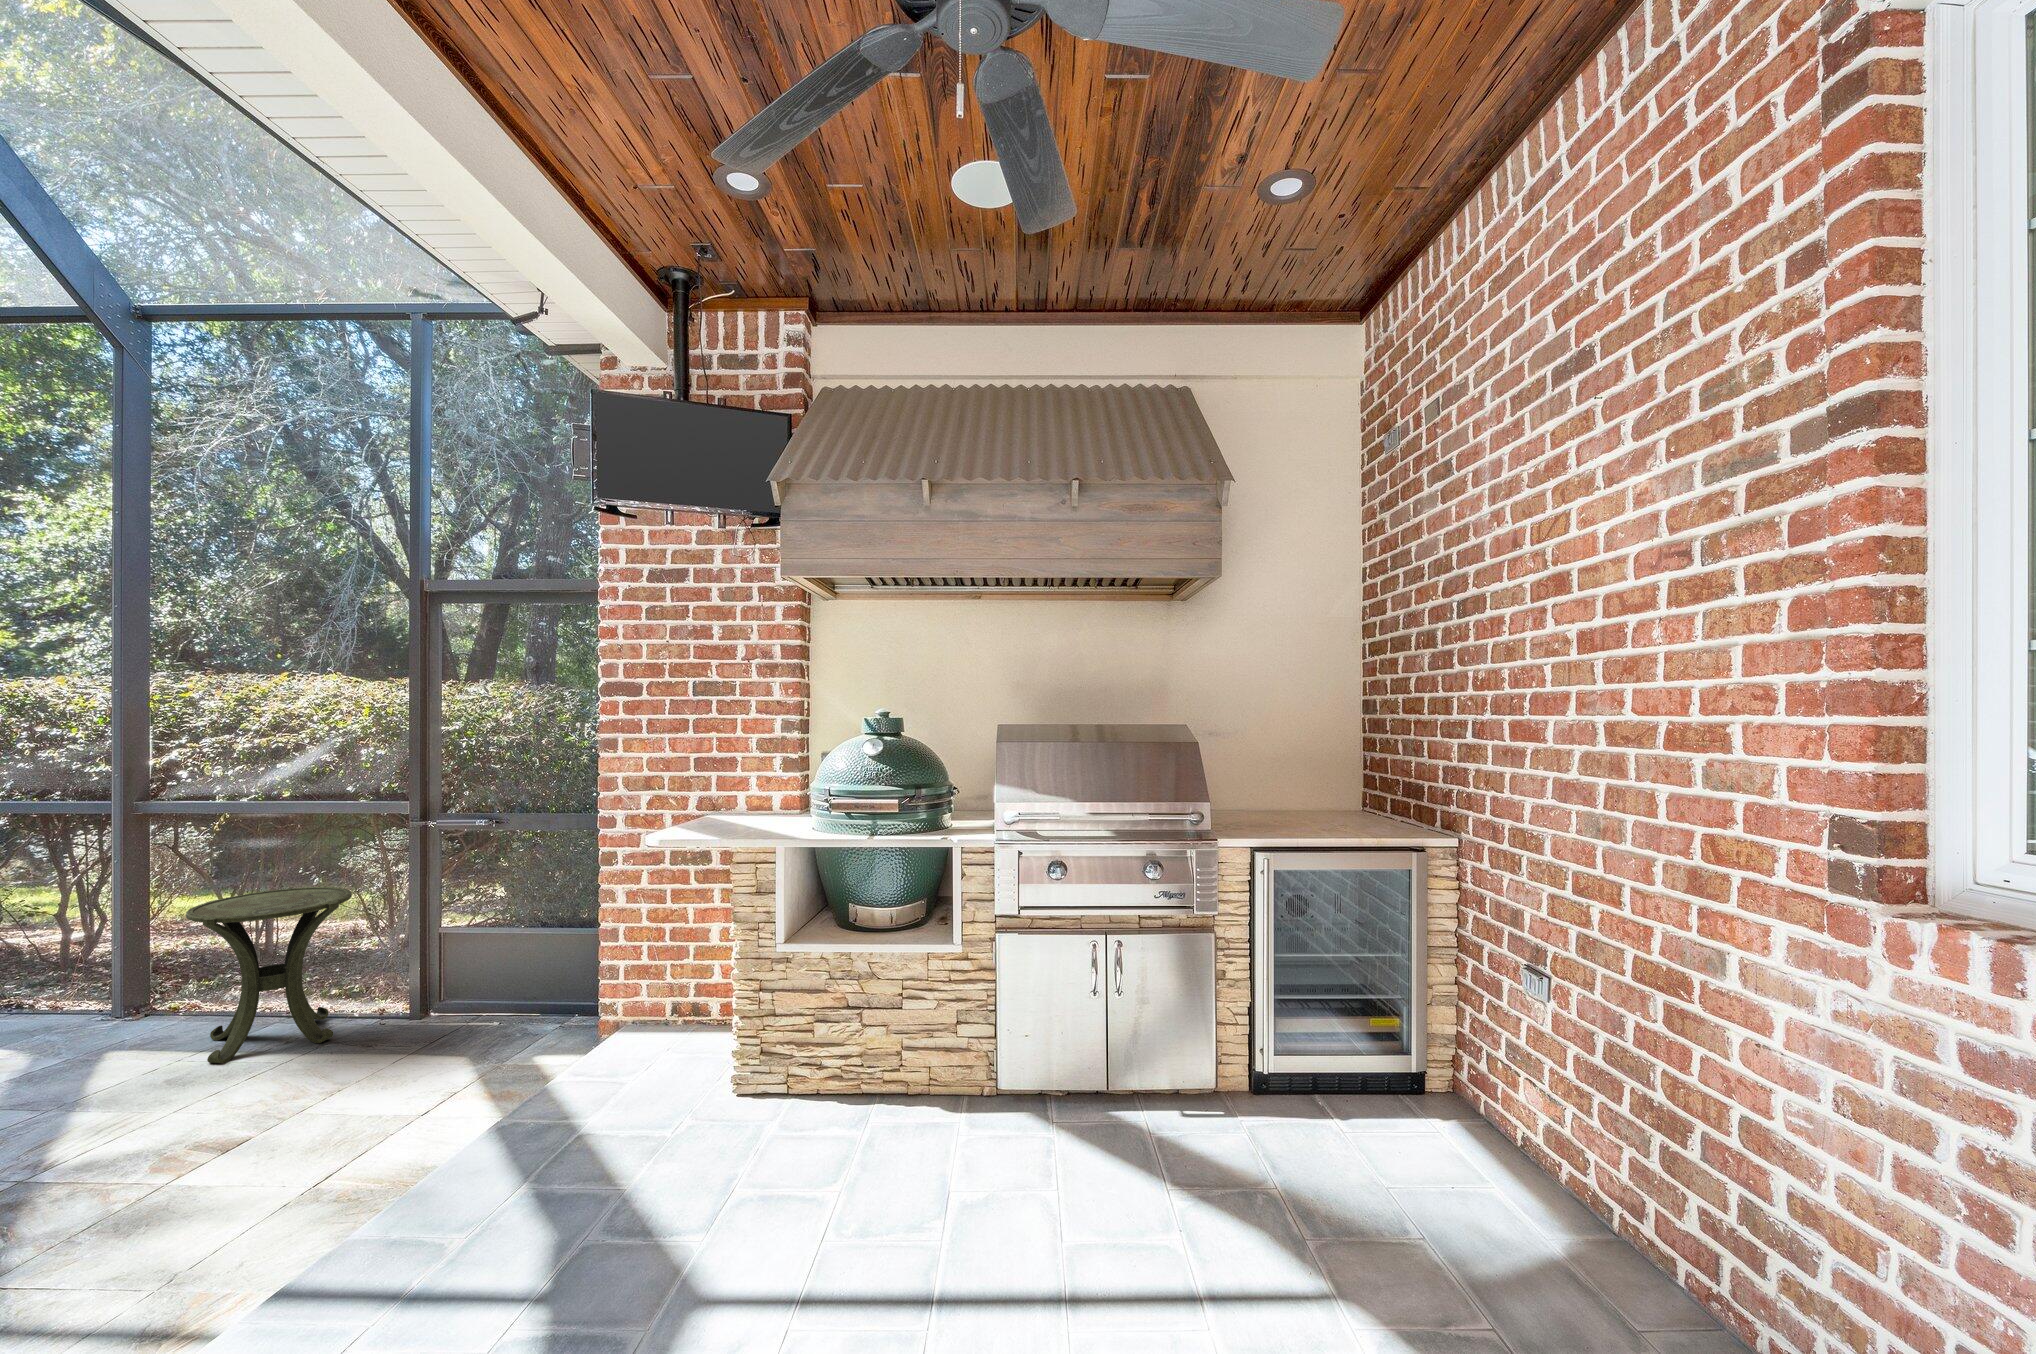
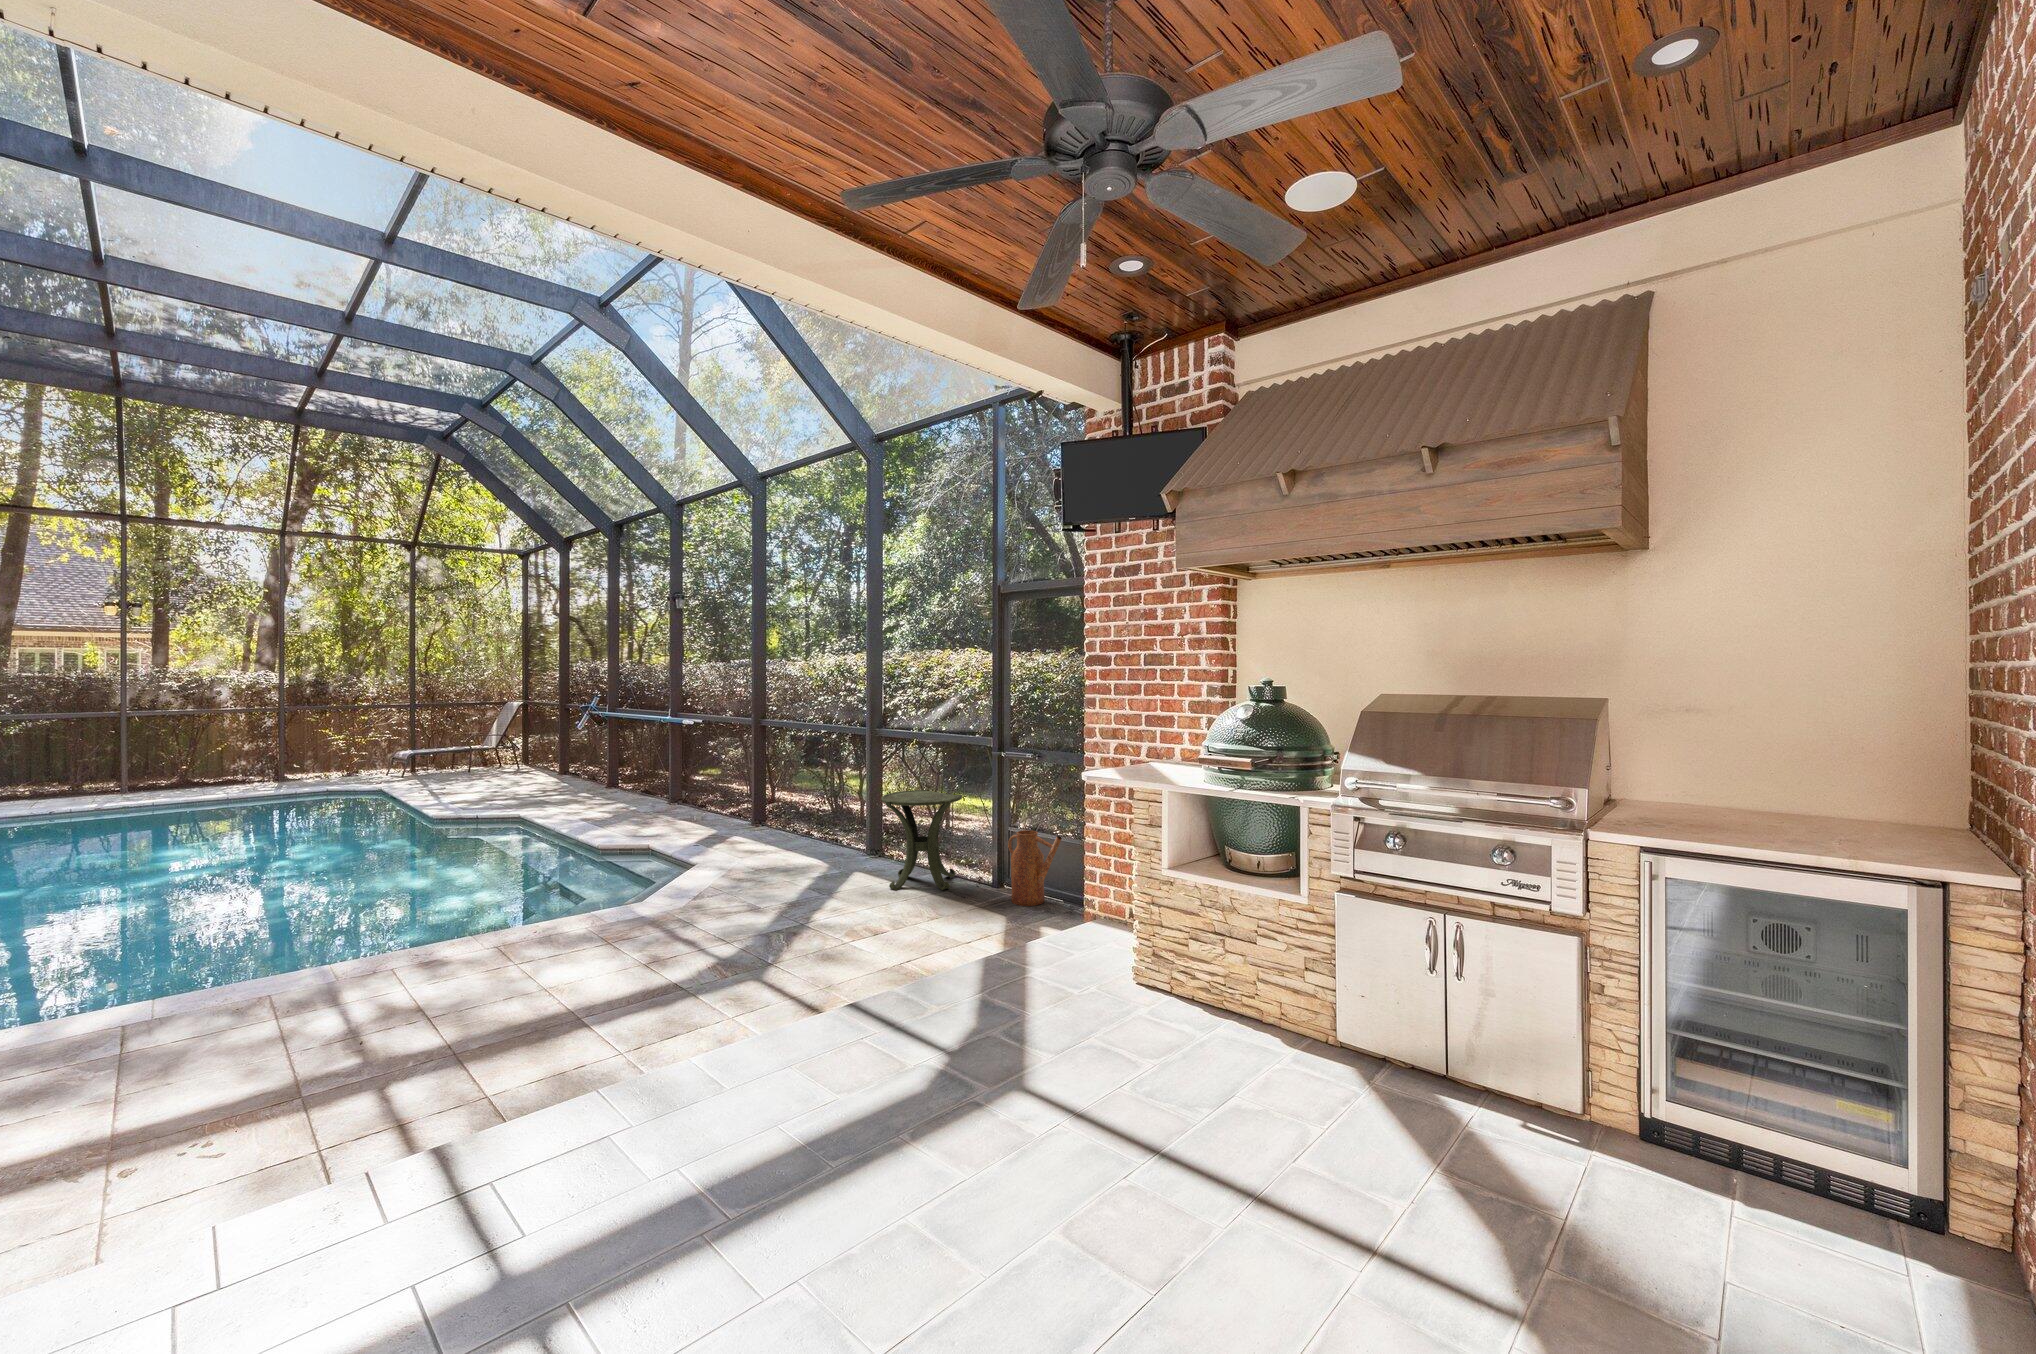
watering can: none [447,926,546,1037] -> present [1008,830,1062,906]

